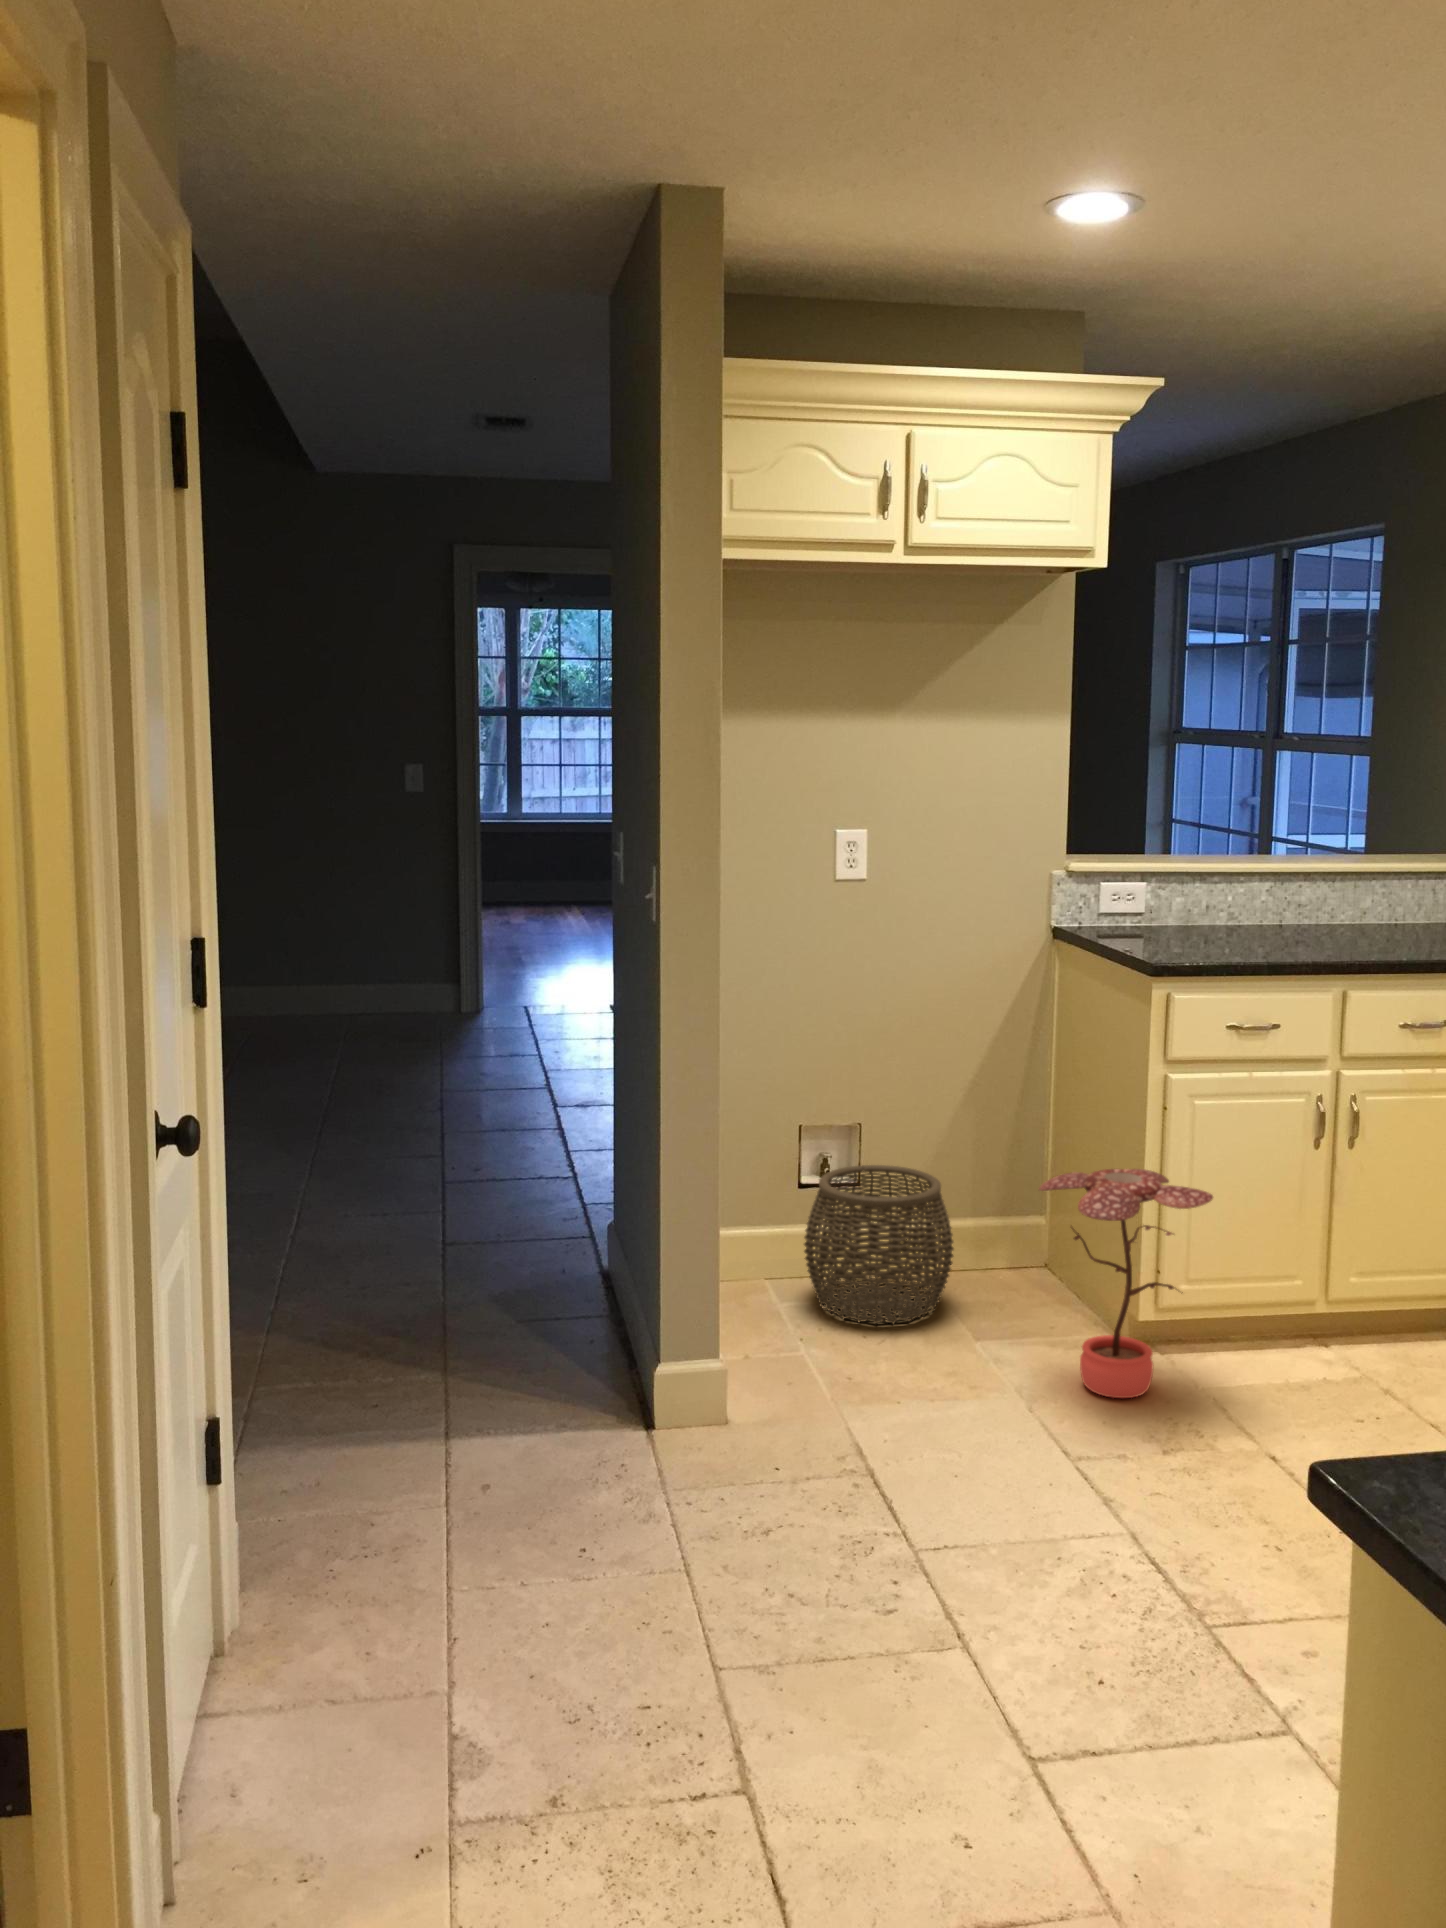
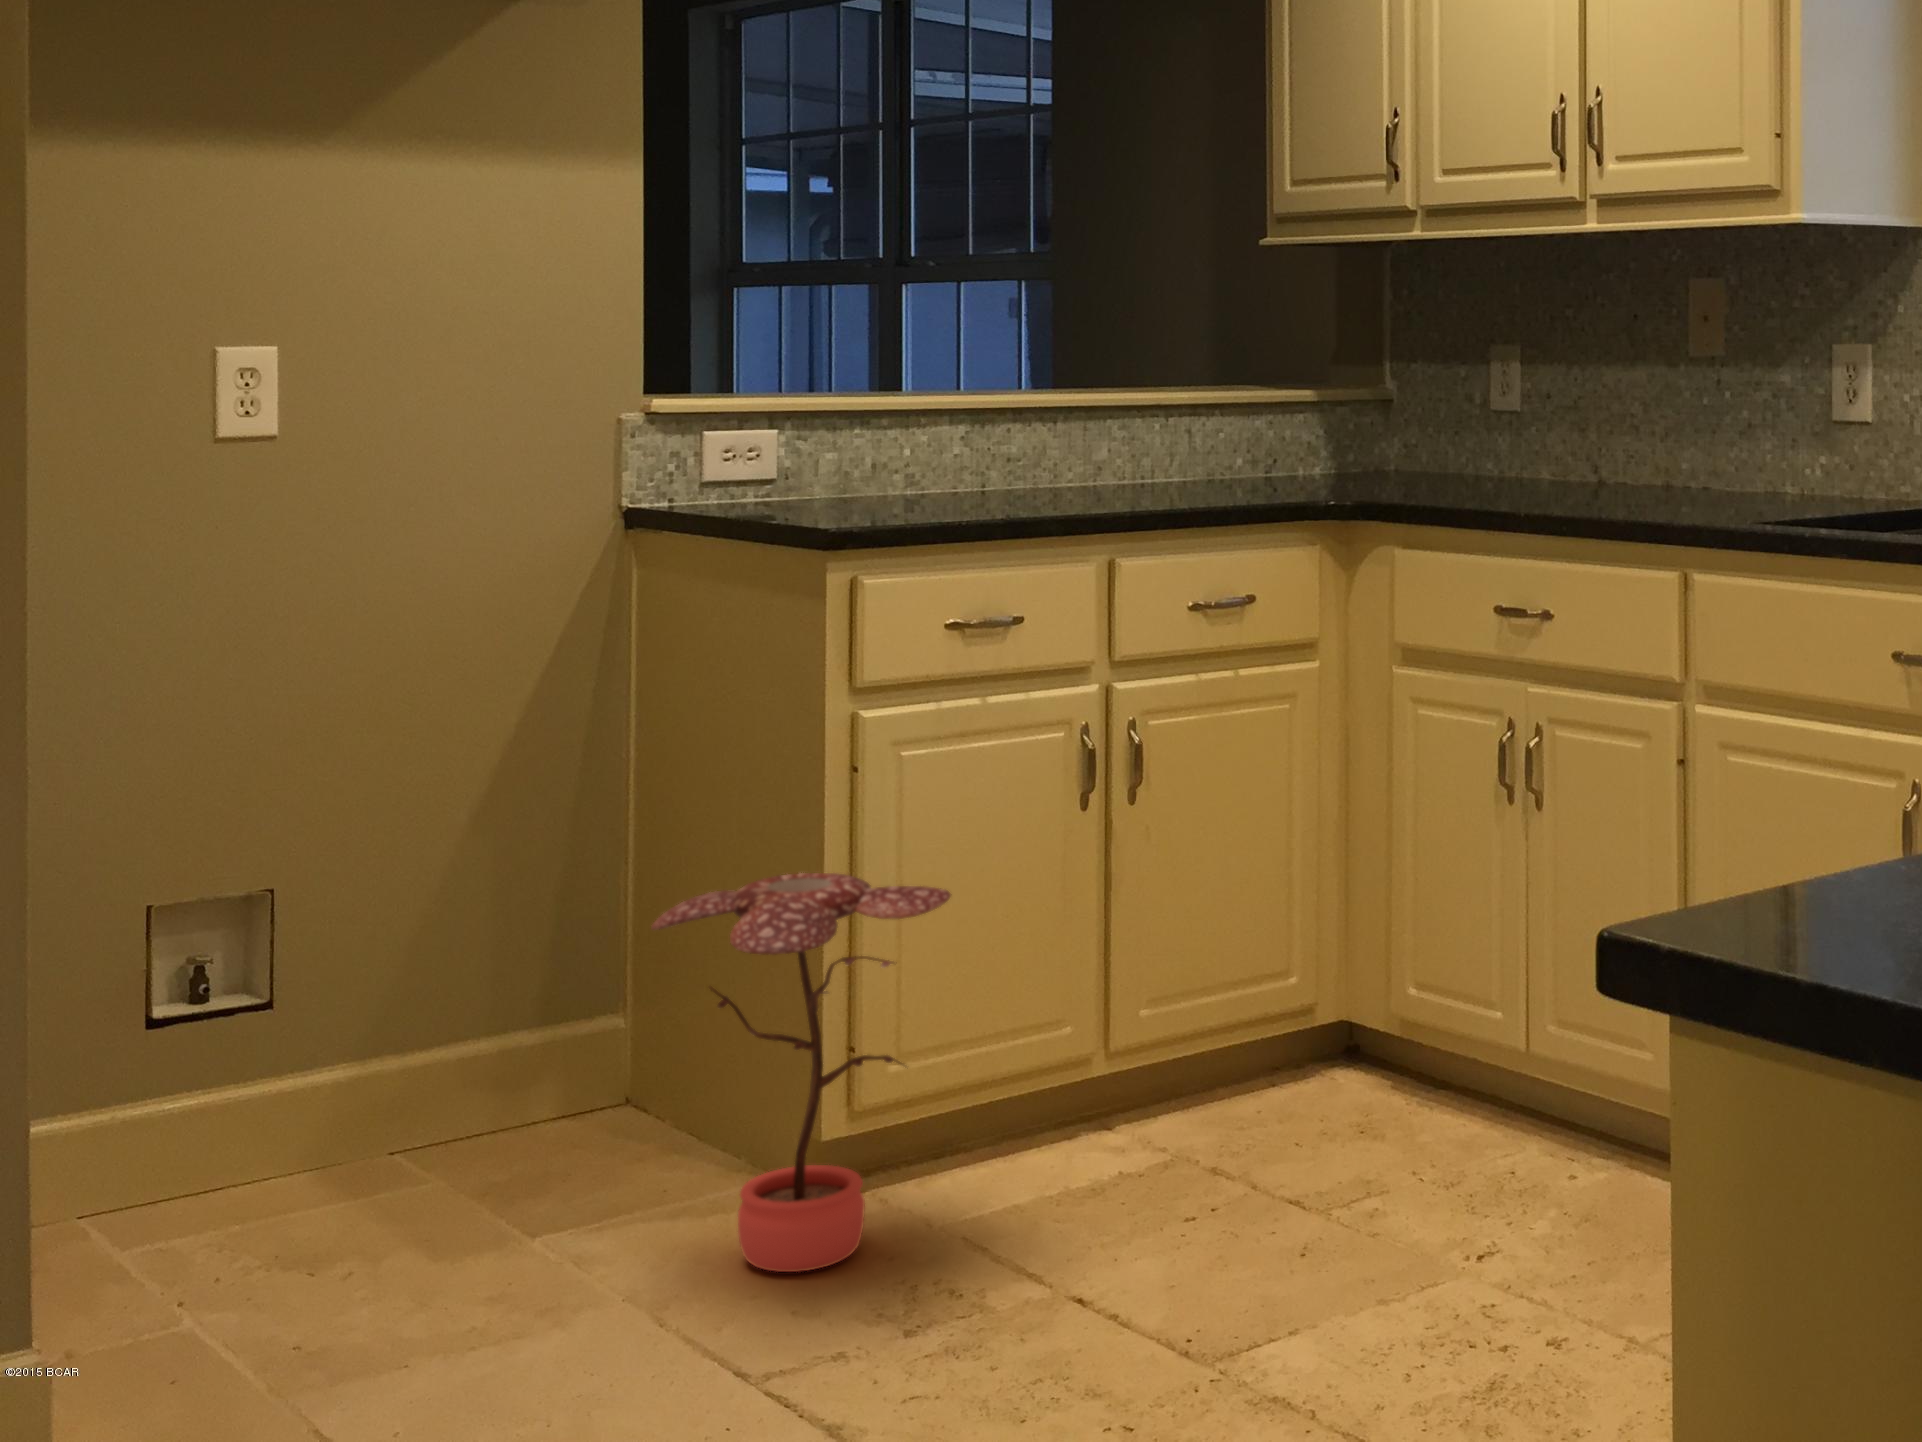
woven basket: present [804,1165,954,1324] -> none [172,950,479,1252]

